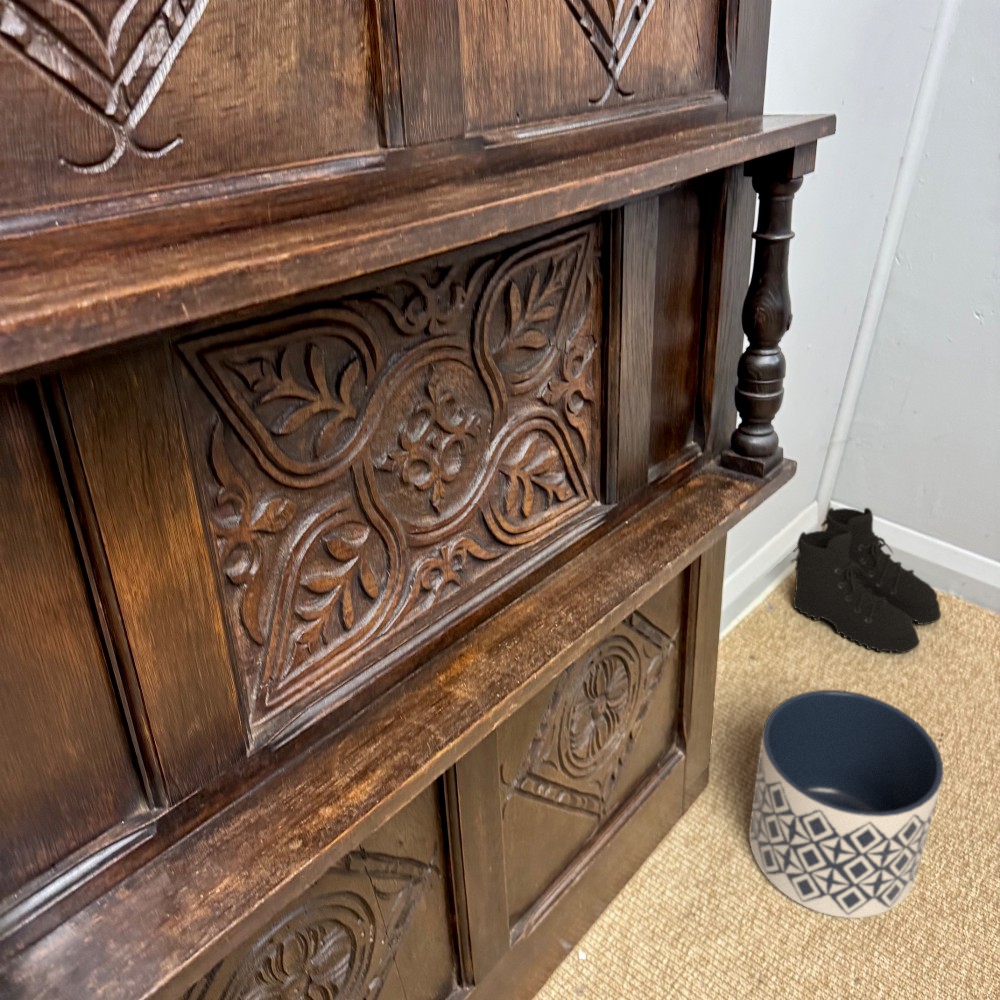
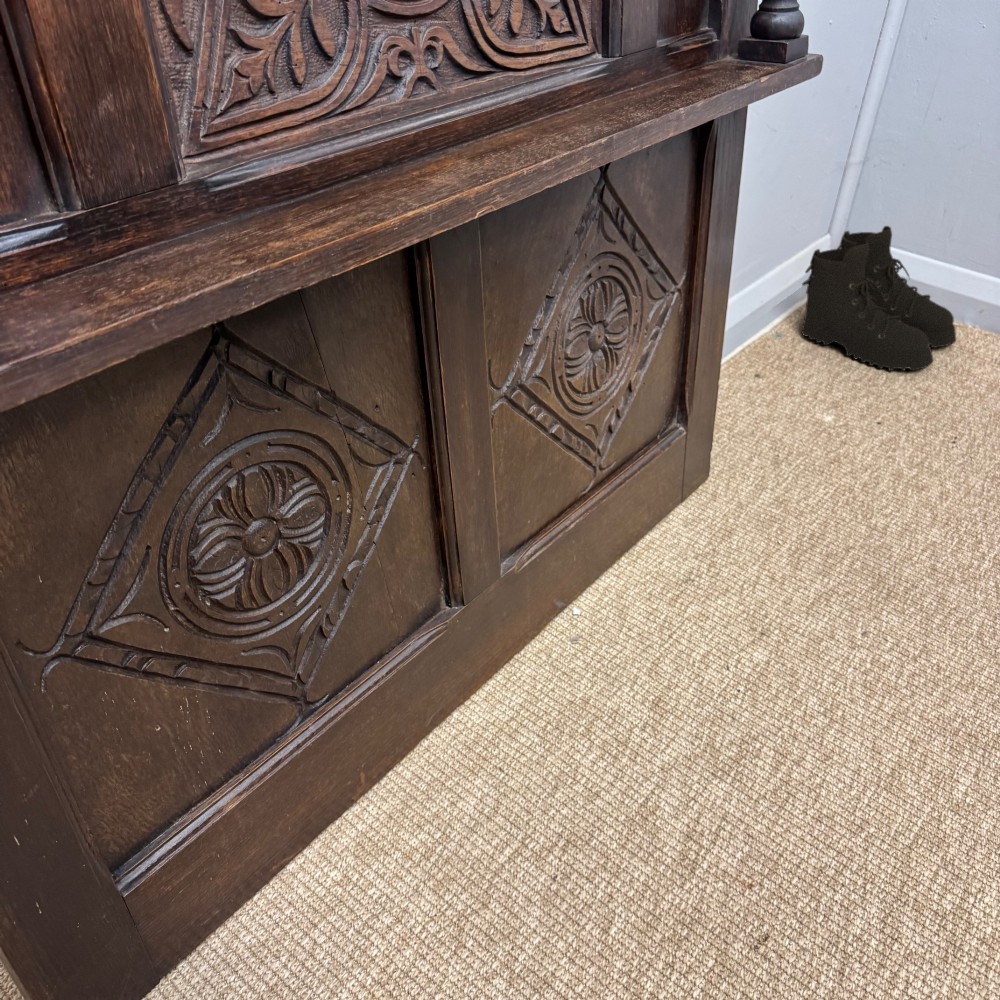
planter: present [749,690,944,918] -> none [753,358,970,582]

